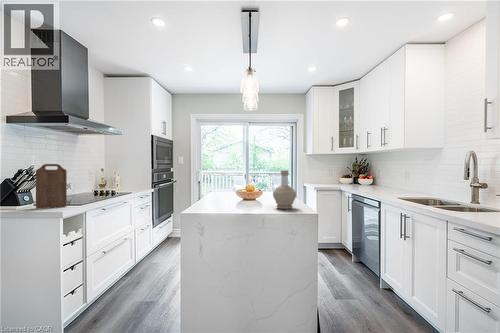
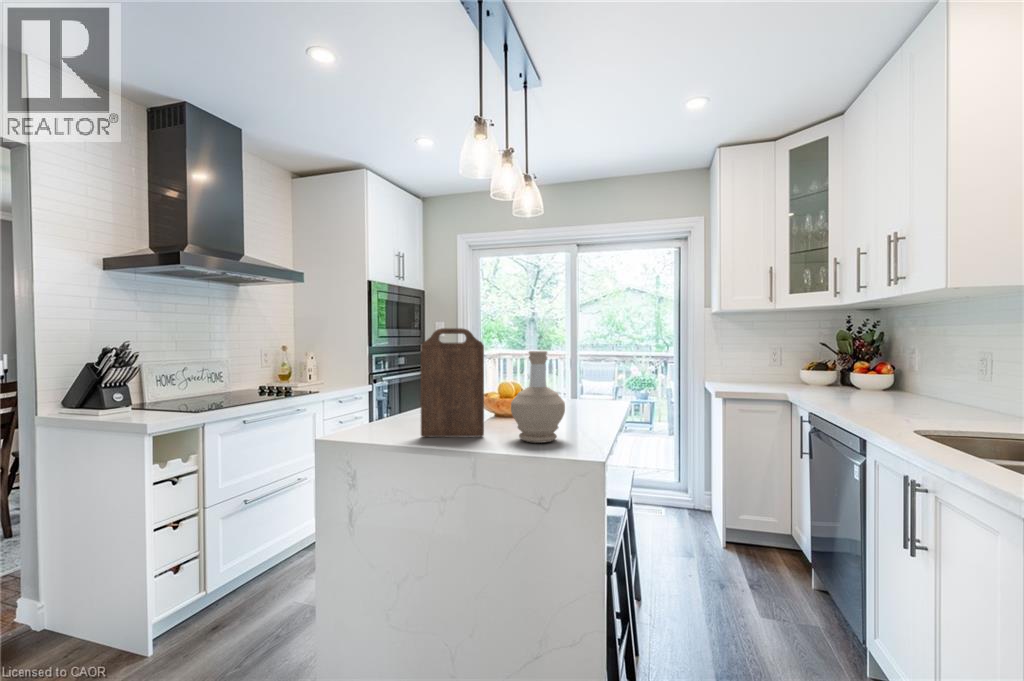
cutting board: present [36,164,67,208] -> present [421,328,484,437]

